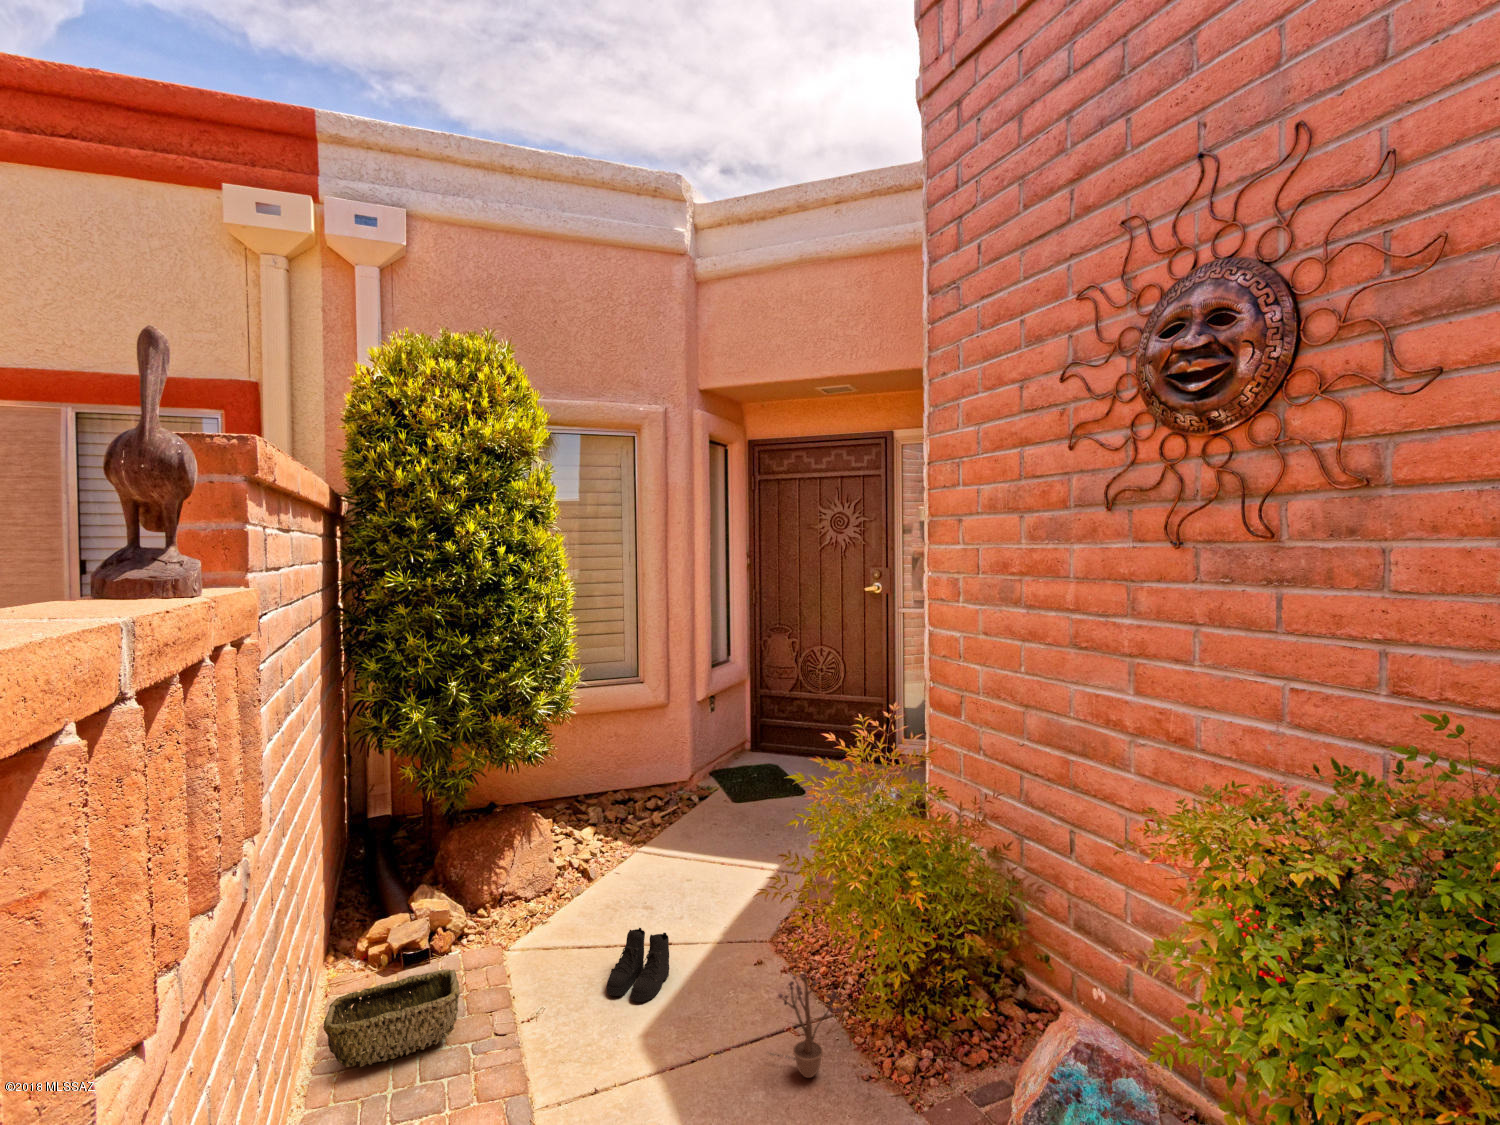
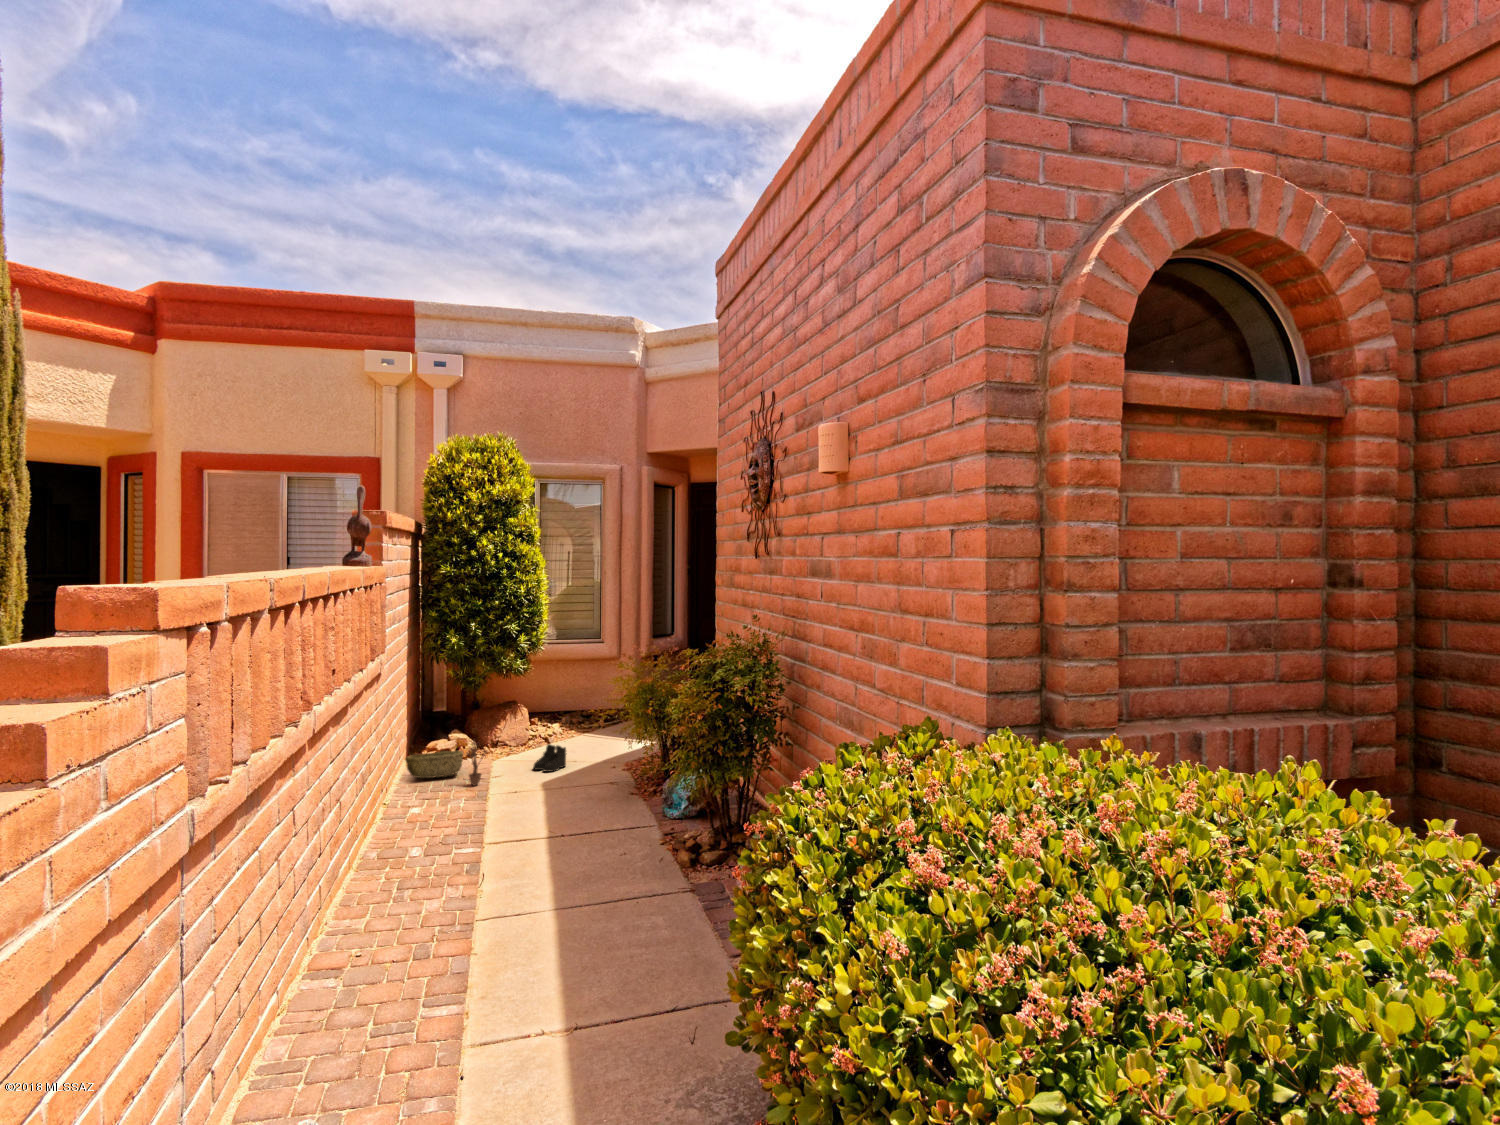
decorative plant: present [770,967,842,1078] -> present [467,741,486,786]

